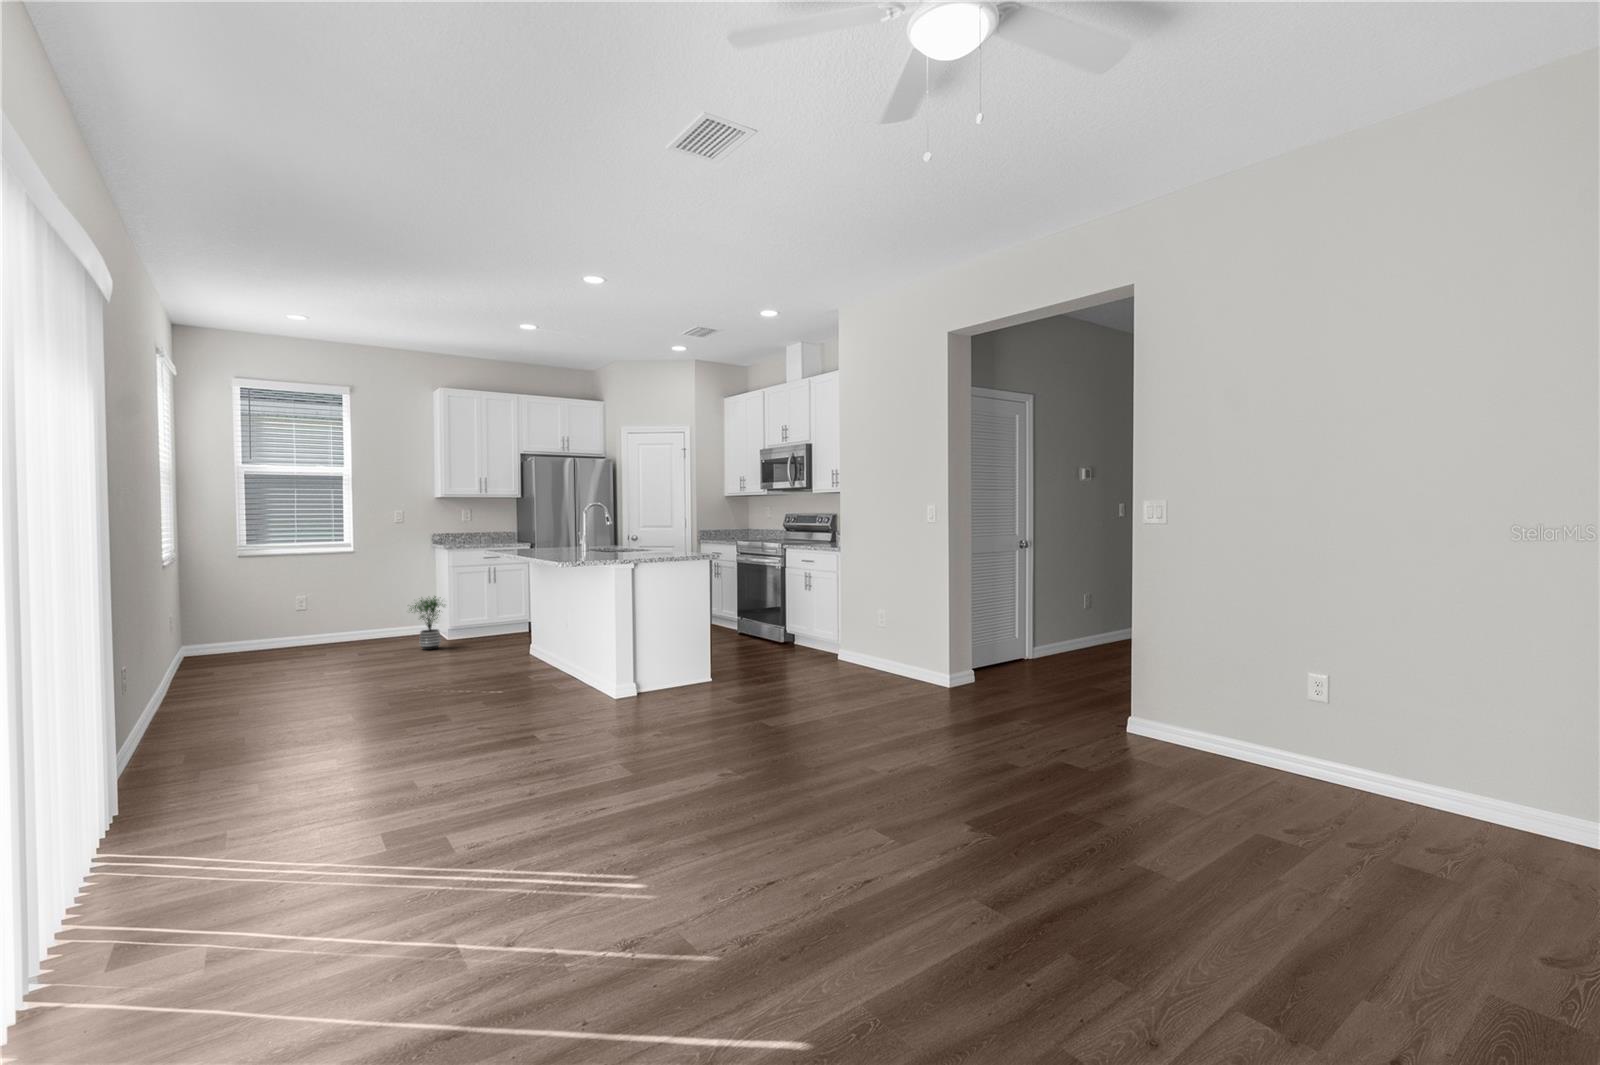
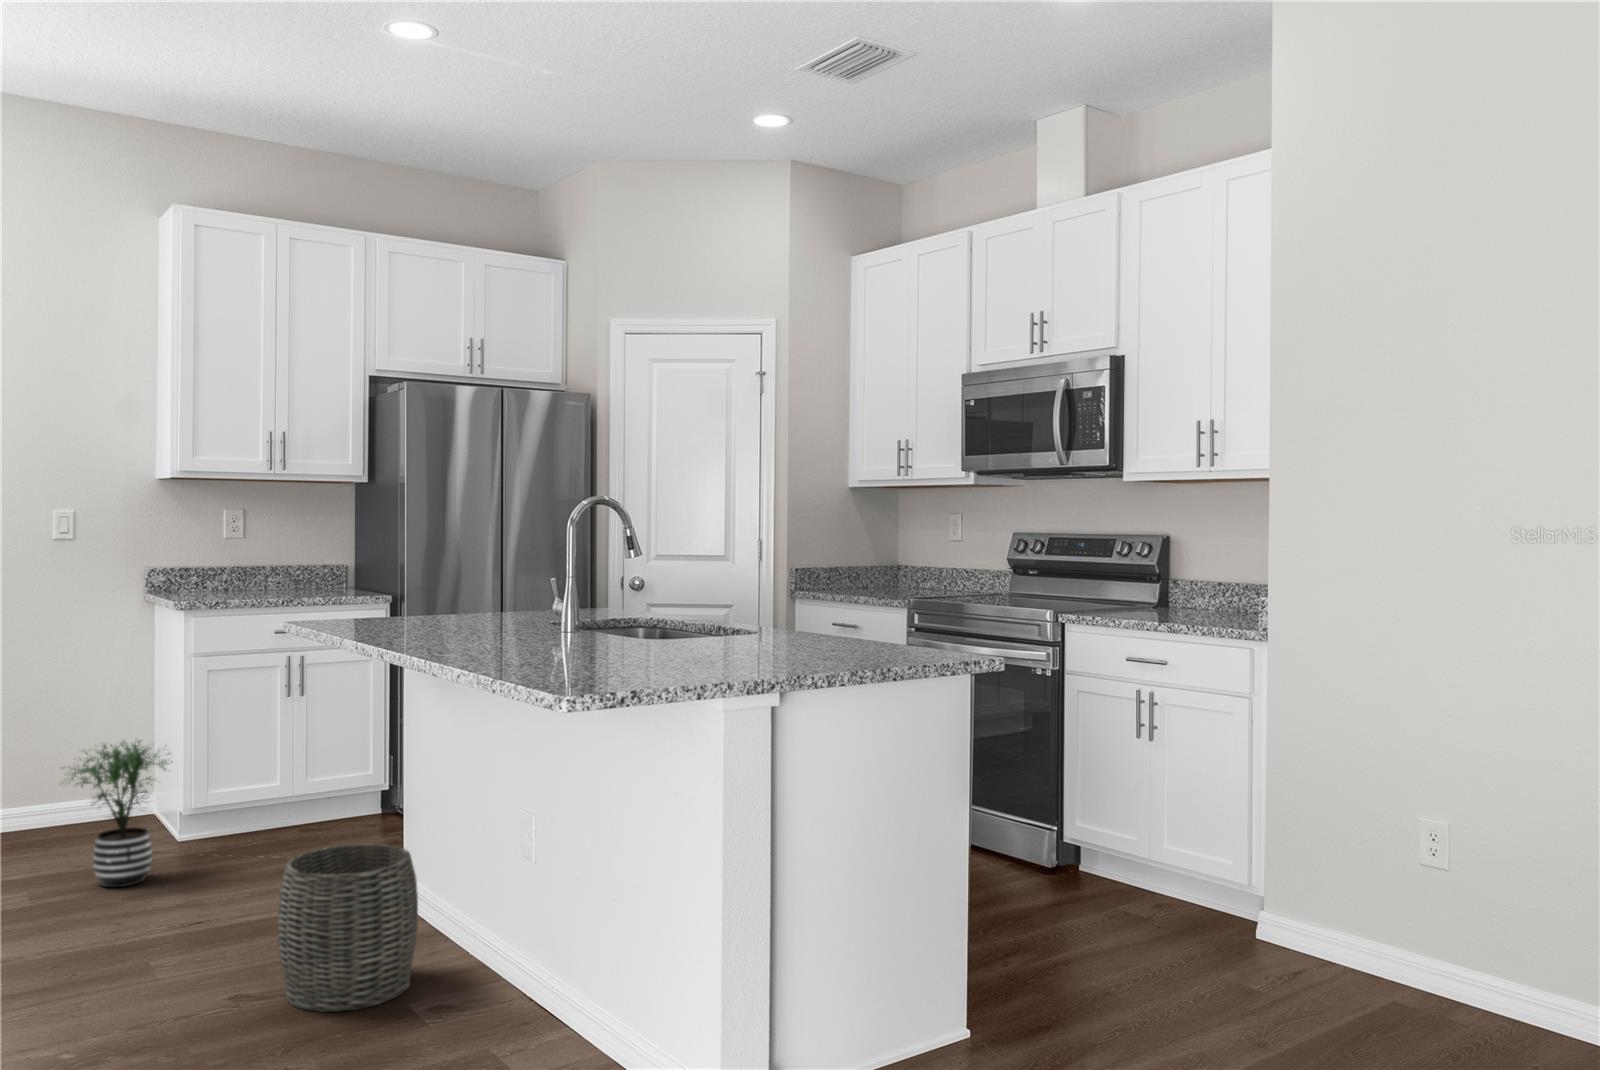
woven basket: none [489,623,536,672] -> present [278,844,418,1012]

